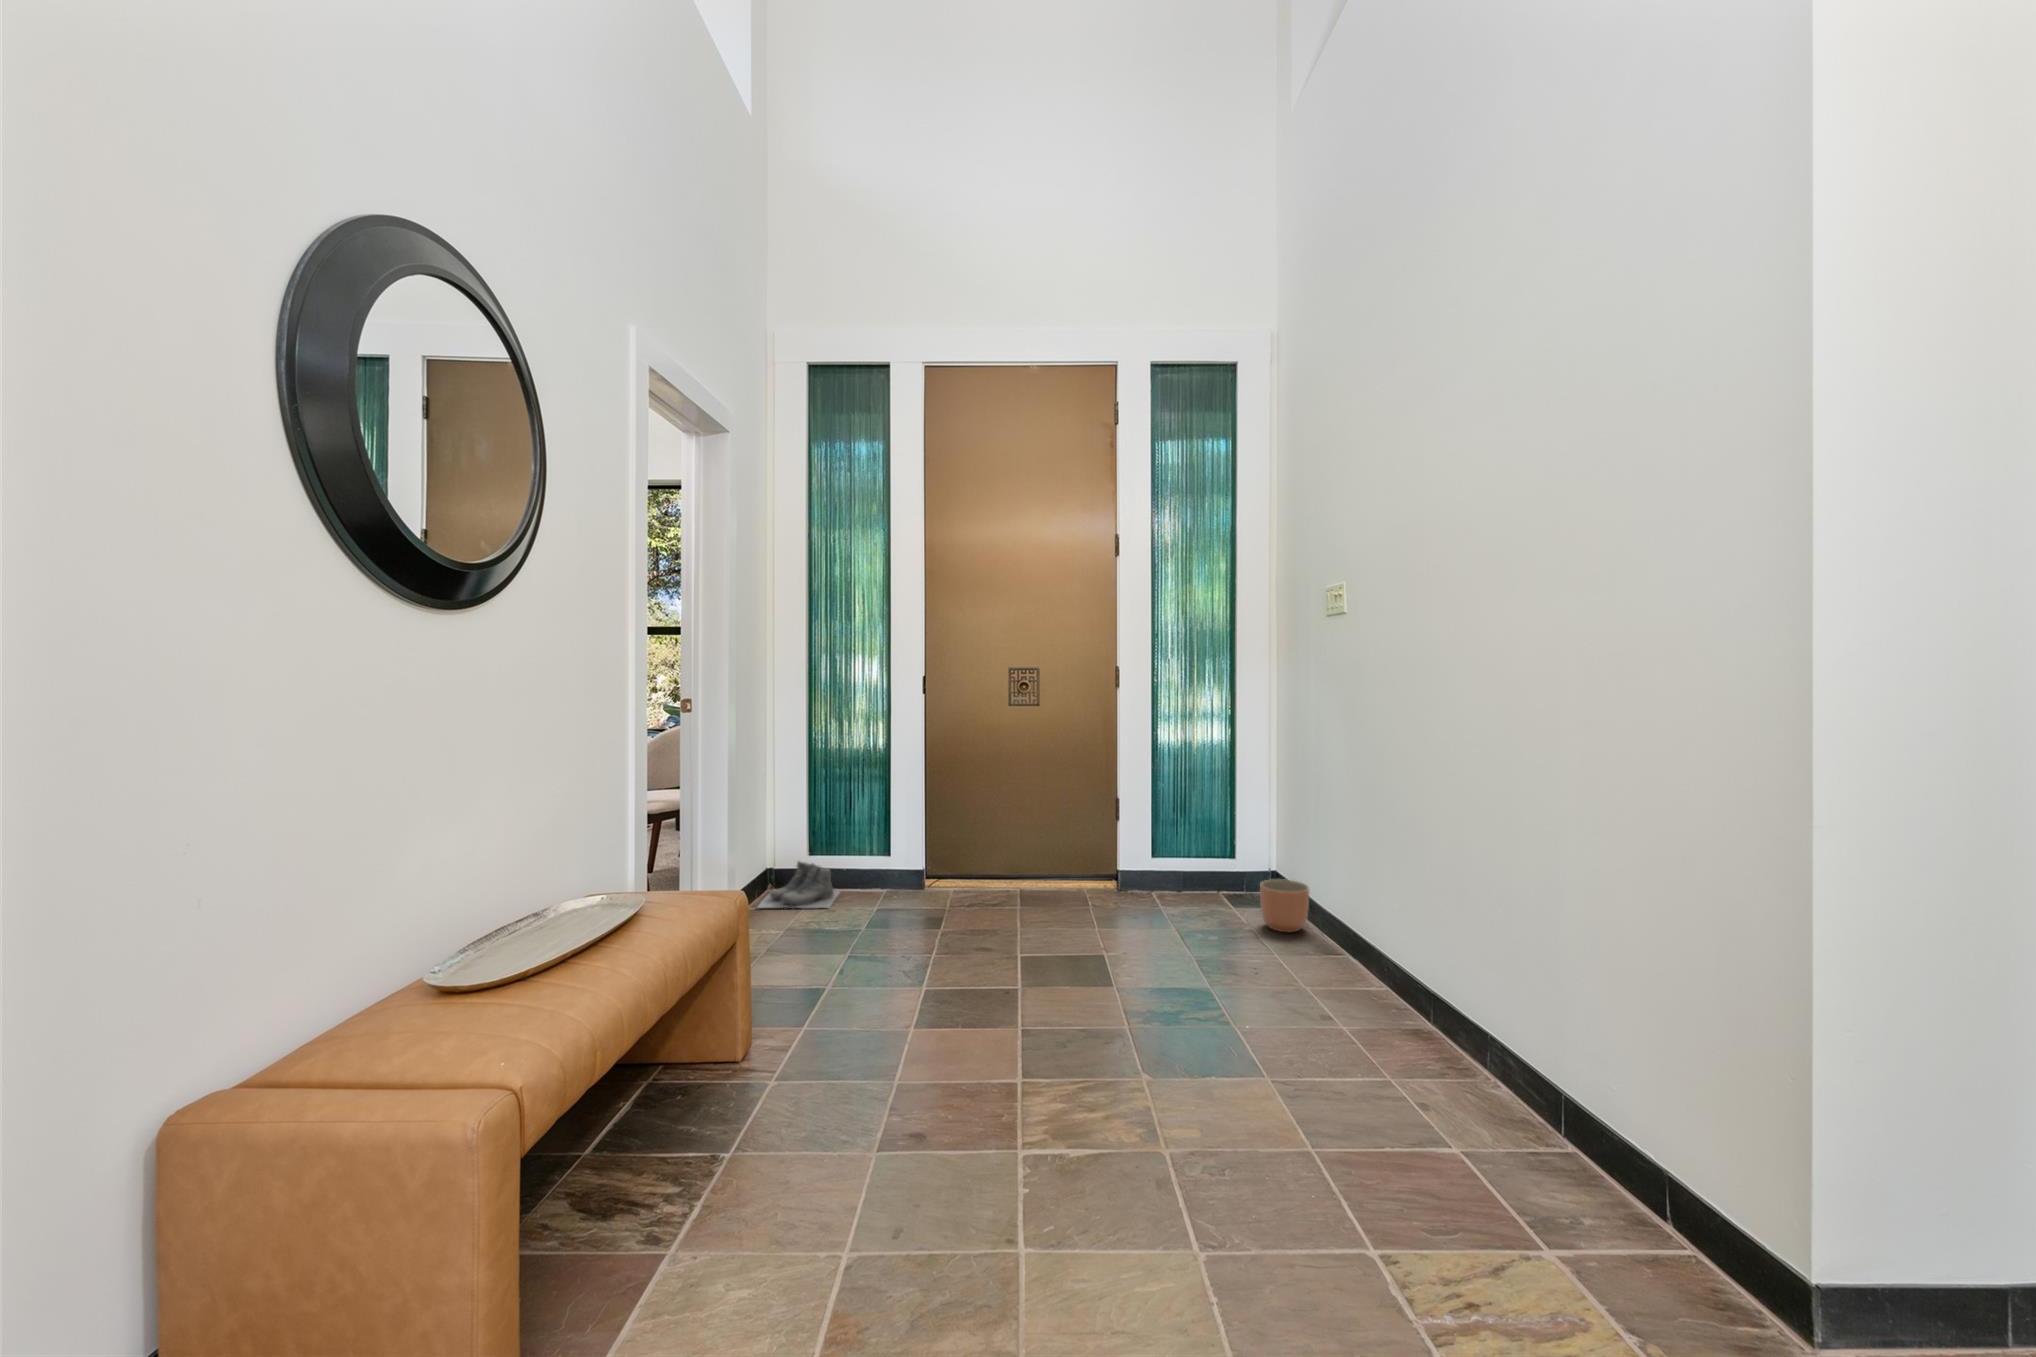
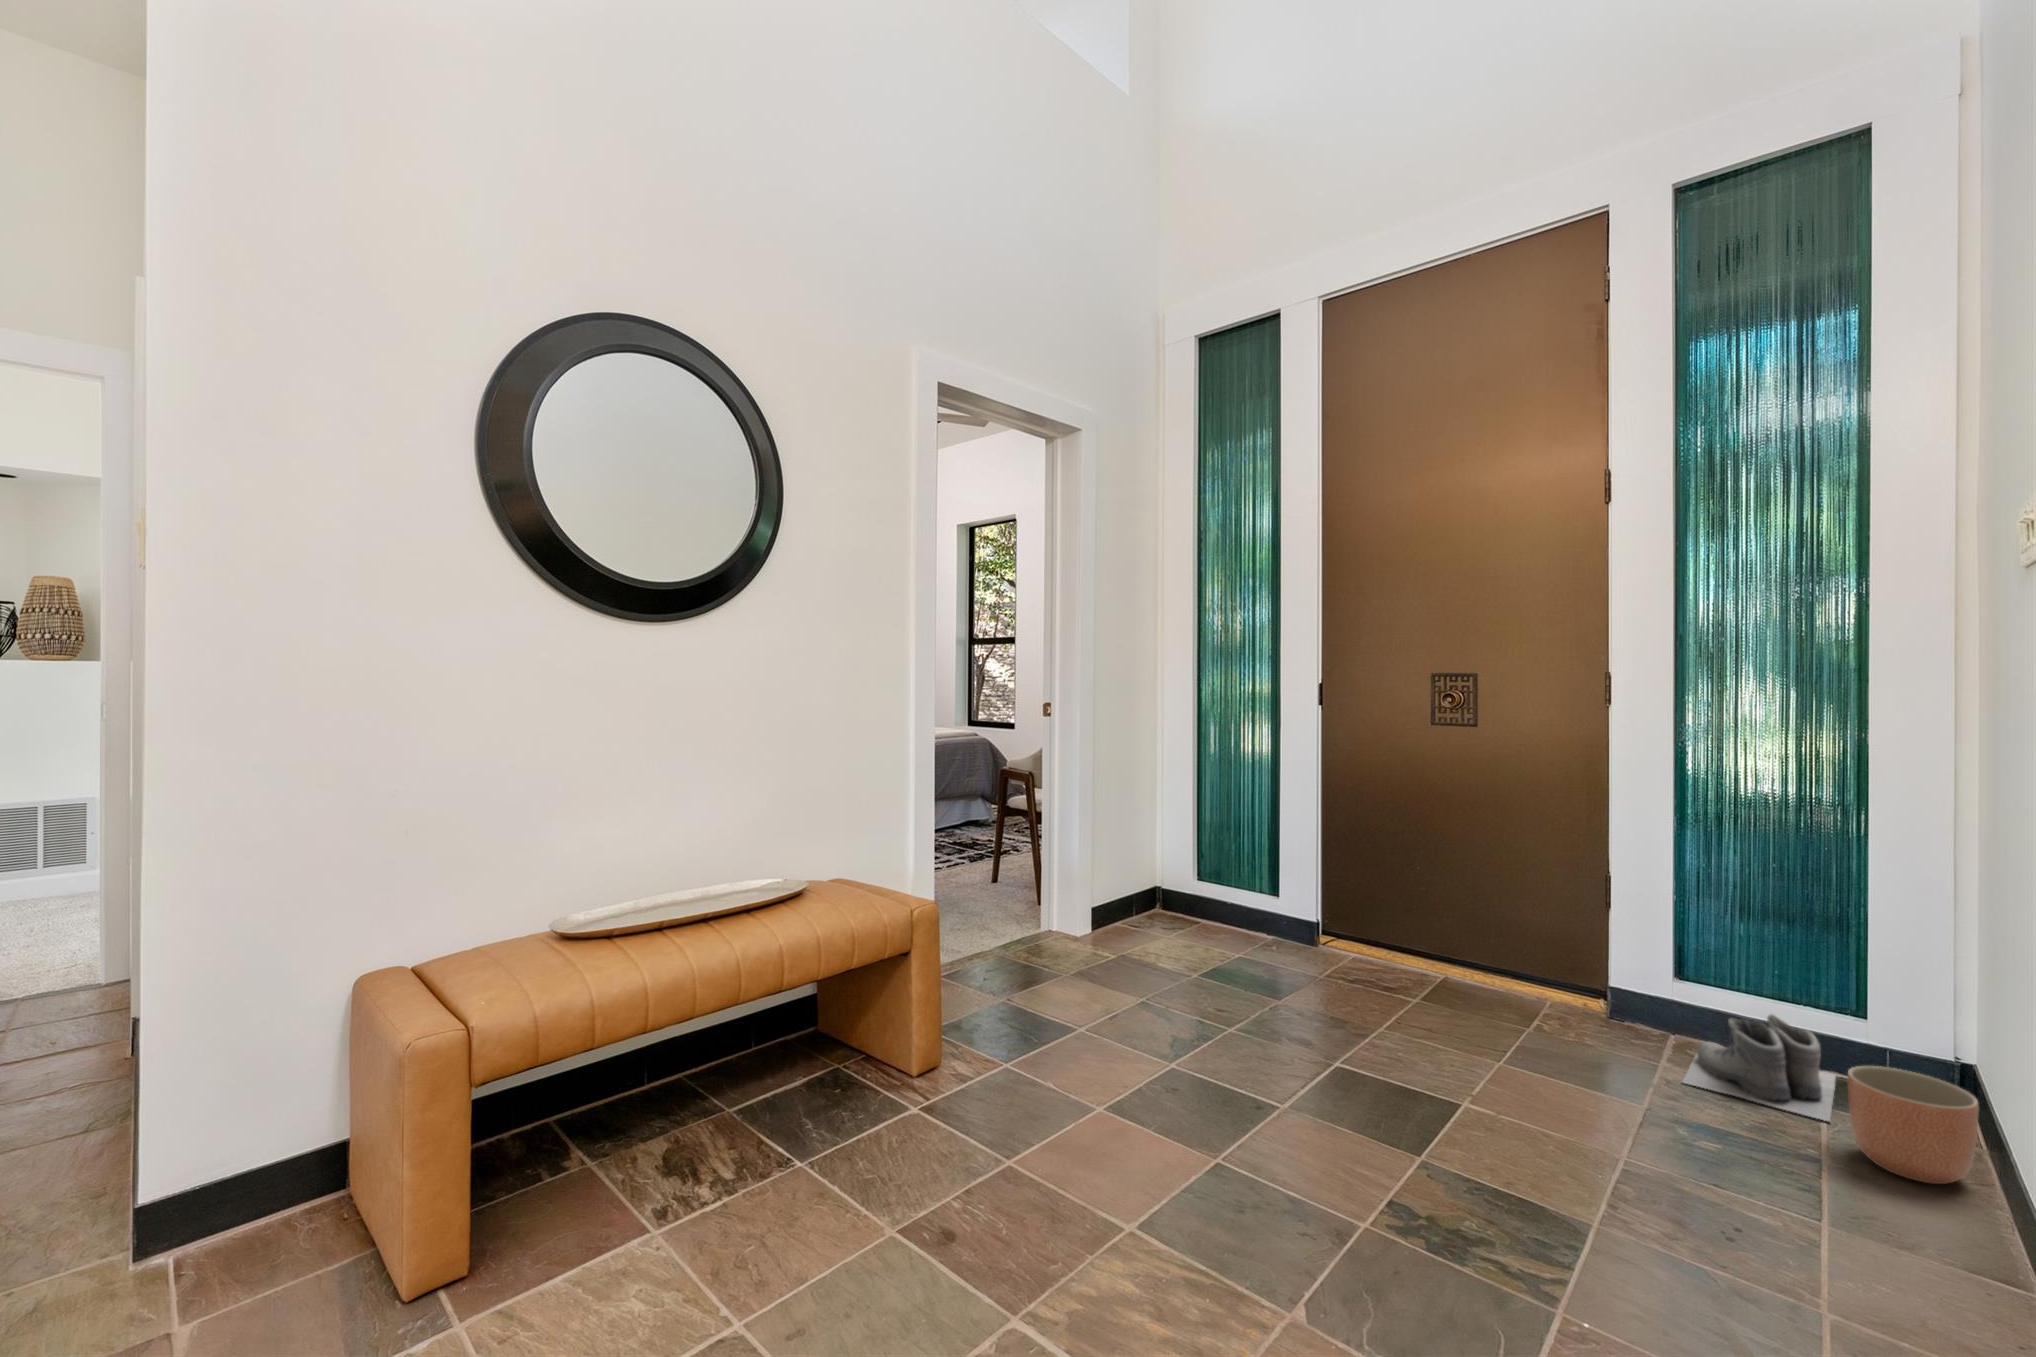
boots: present [758,861,840,908] -> present [1682,1014,1836,1121]

